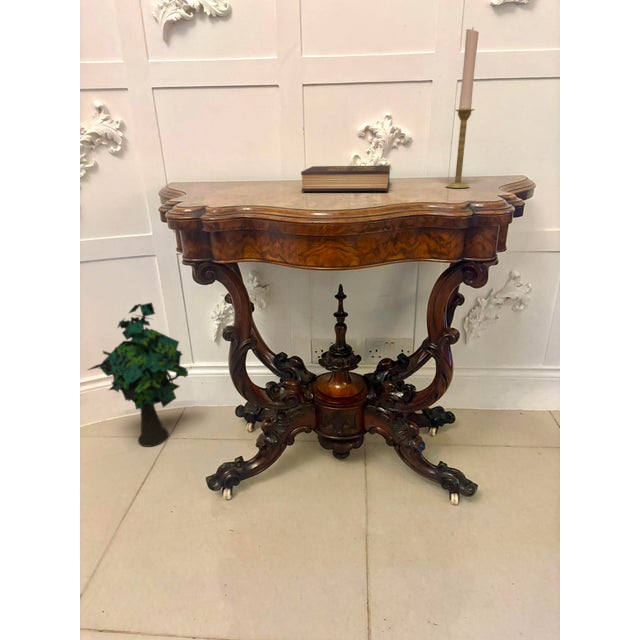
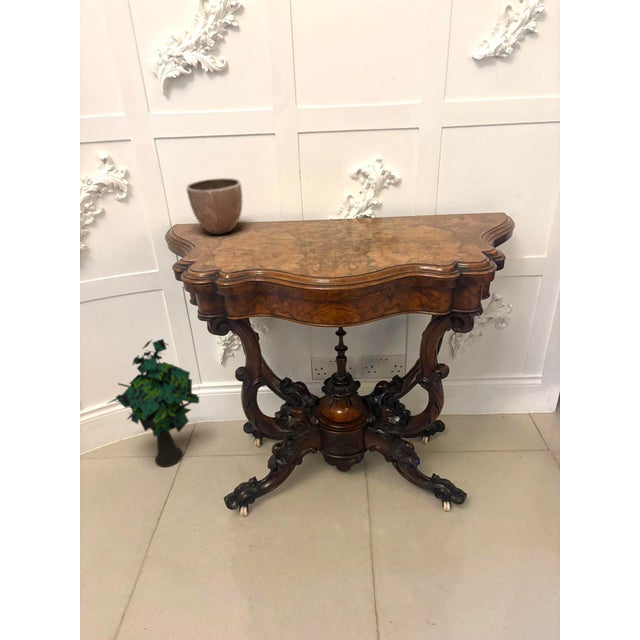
candlestick: present [446,28,479,188] -> none [434,96,463,237]
decorative bowl: none [181,129,240,186] -> present [186,178,242,234]
hardback book: present [301,165,390,191] -> none [302,212,383,244]

